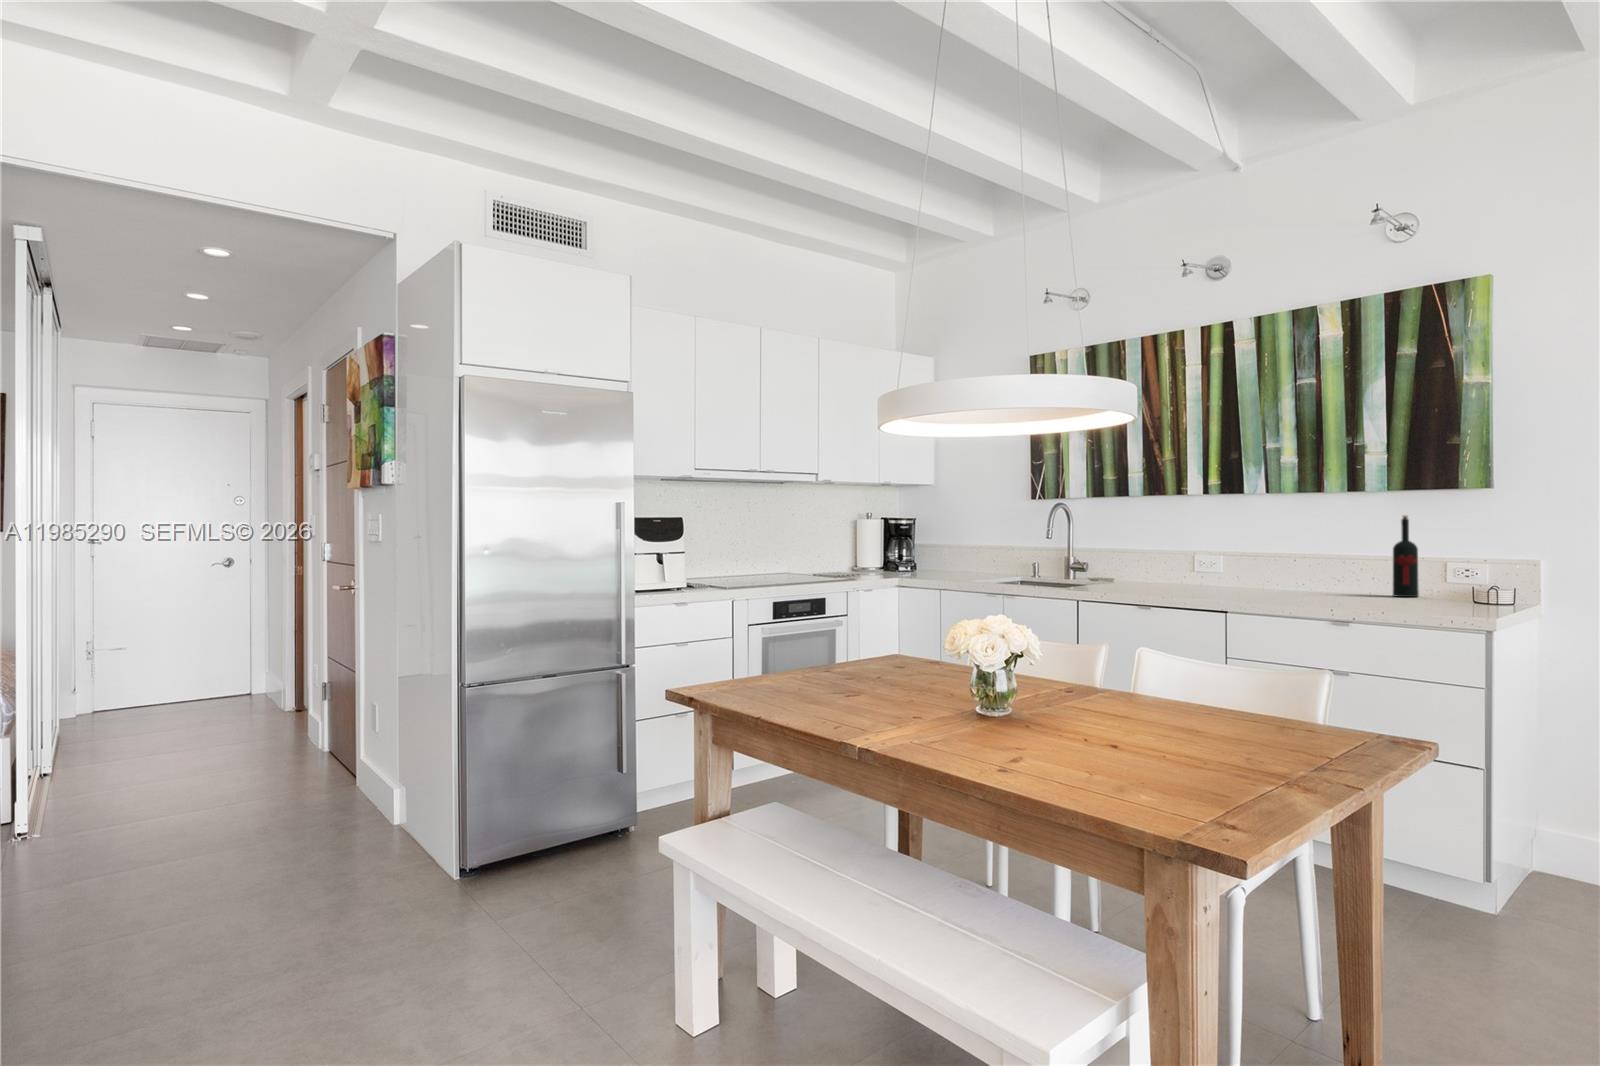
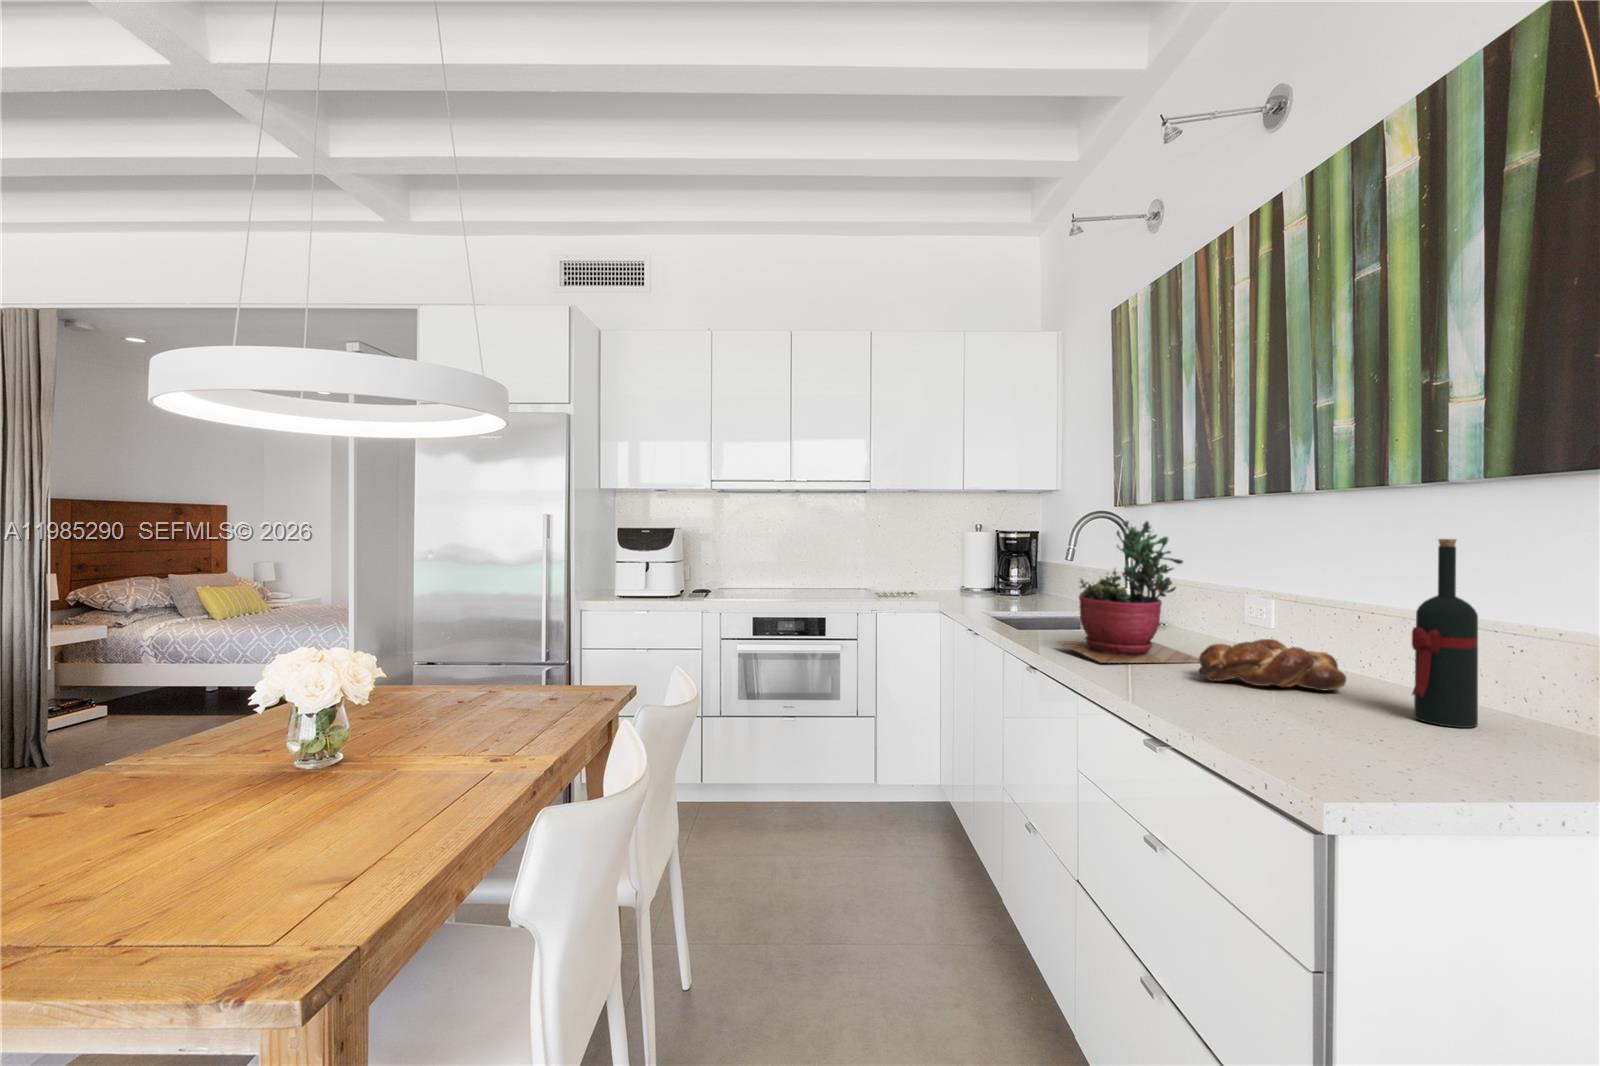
succulent plant: none [1152,511,1237,596] -> present [1058,521,1199,663]
bread loaf: none [1269,572,1340,596] -> present [1198,639,1346,690]

